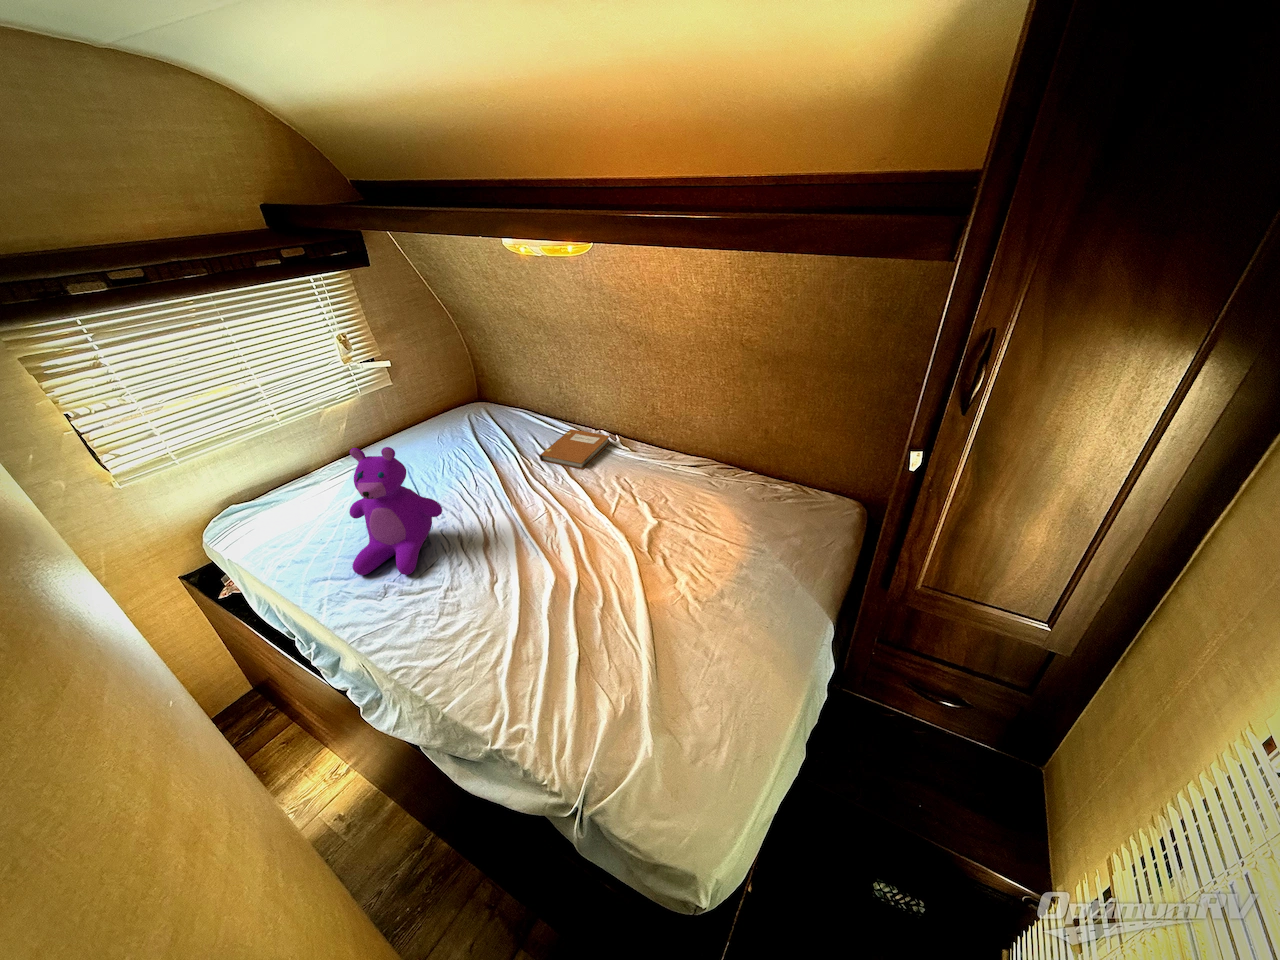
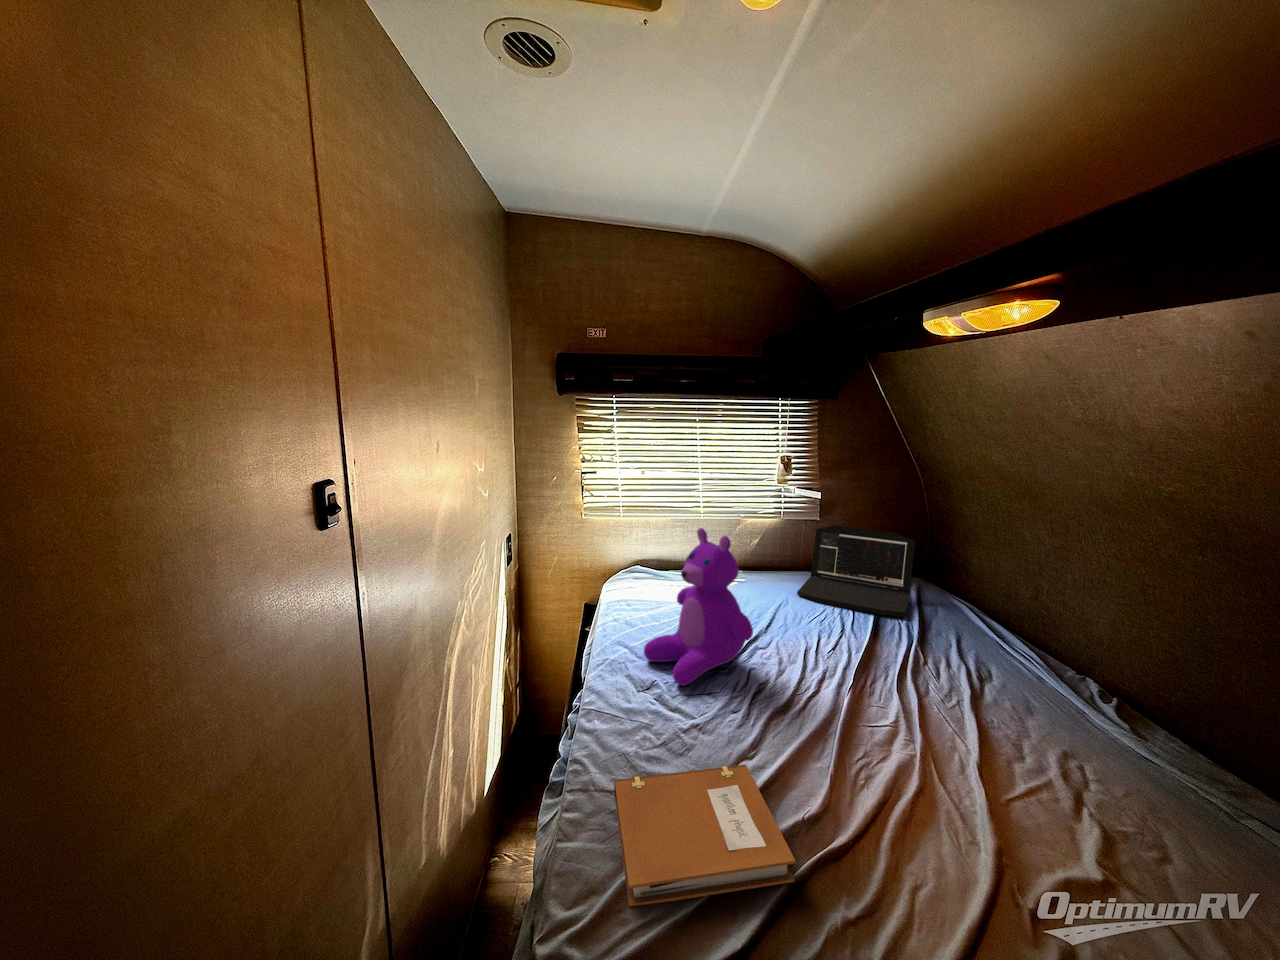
laptop: none [401,377,500,458] -> present [797,526,915,617]
notebook: present [539,429,610,470] -> present [614,765,796,906]

